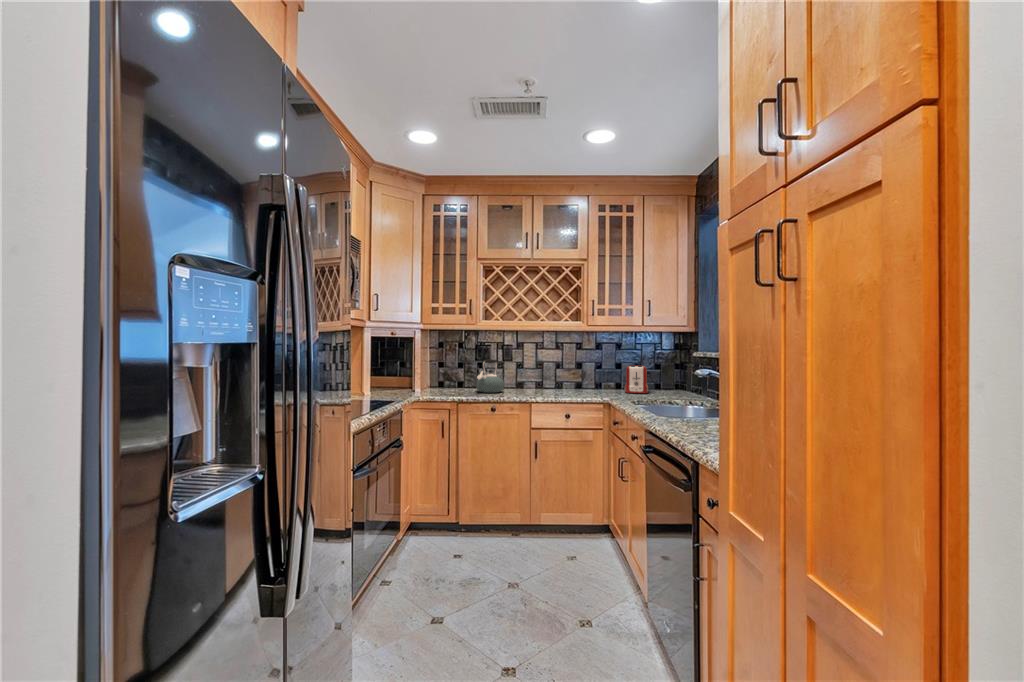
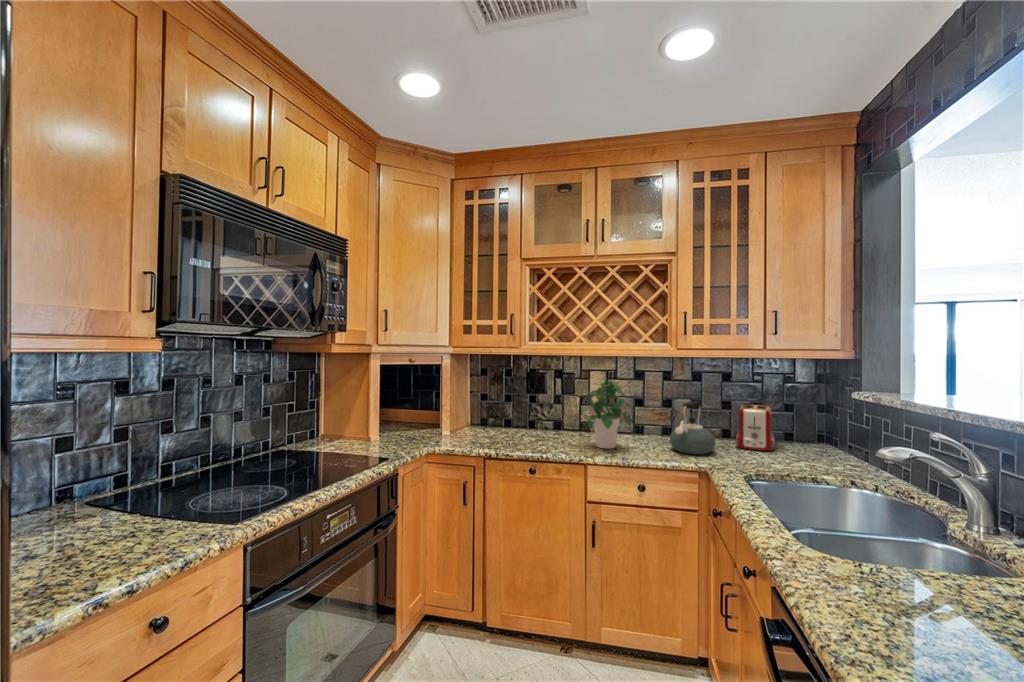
potted plant: none [521,346,558,395] -> present [582,381,631,449]
kettle: present [476,359,504,393] -> present [670,402,715,454]

